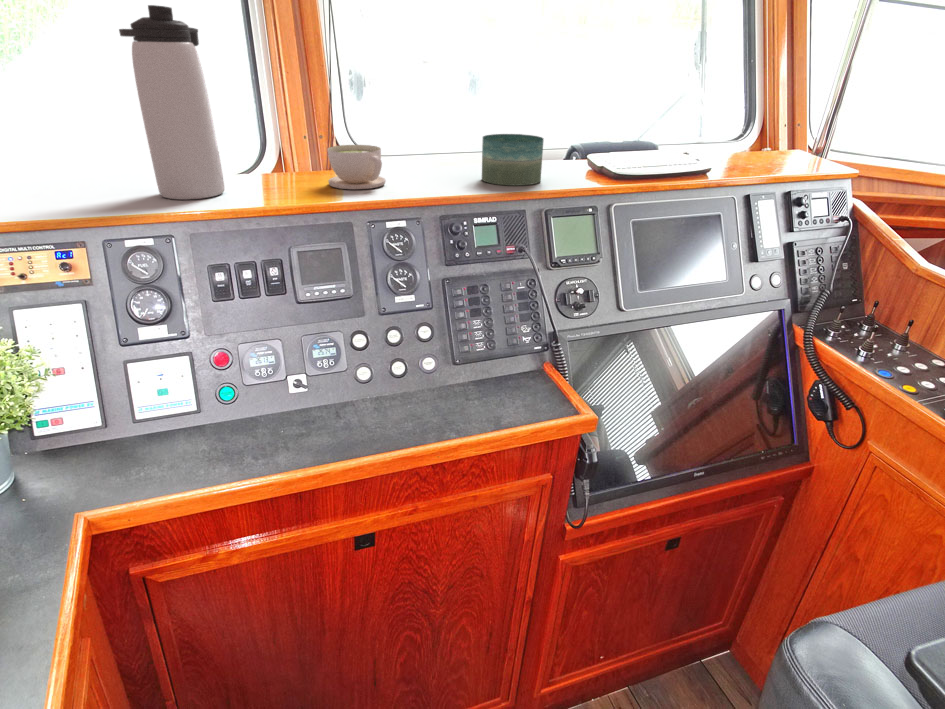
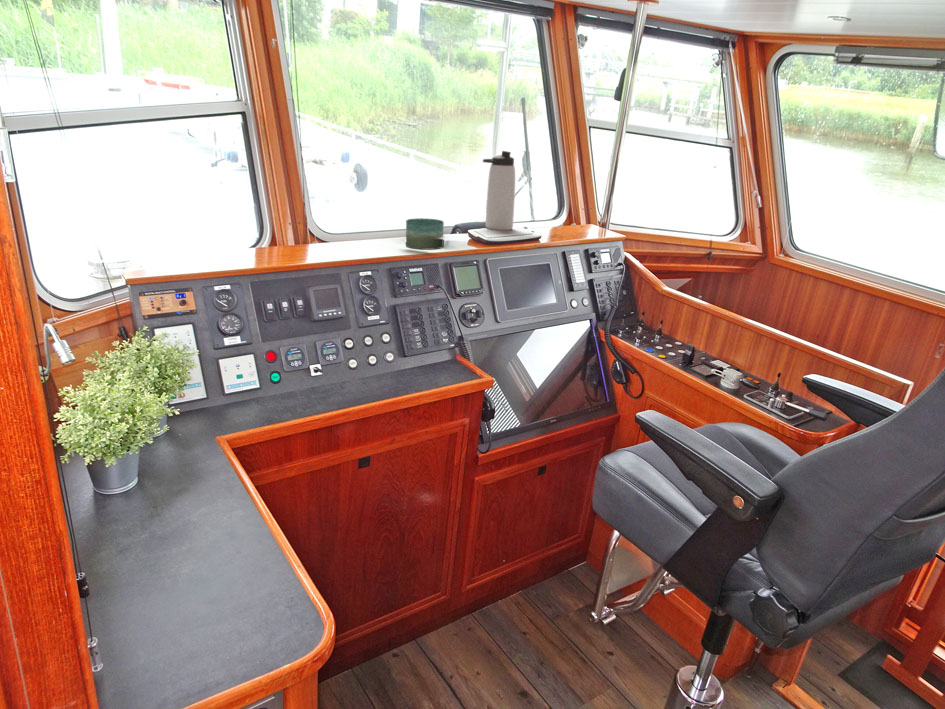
thermos bottle: present [119,5,224,200] -> present [483,151,515,230]
coffee cup: present [328,145,385,190] -> none [314,227,351,254]

